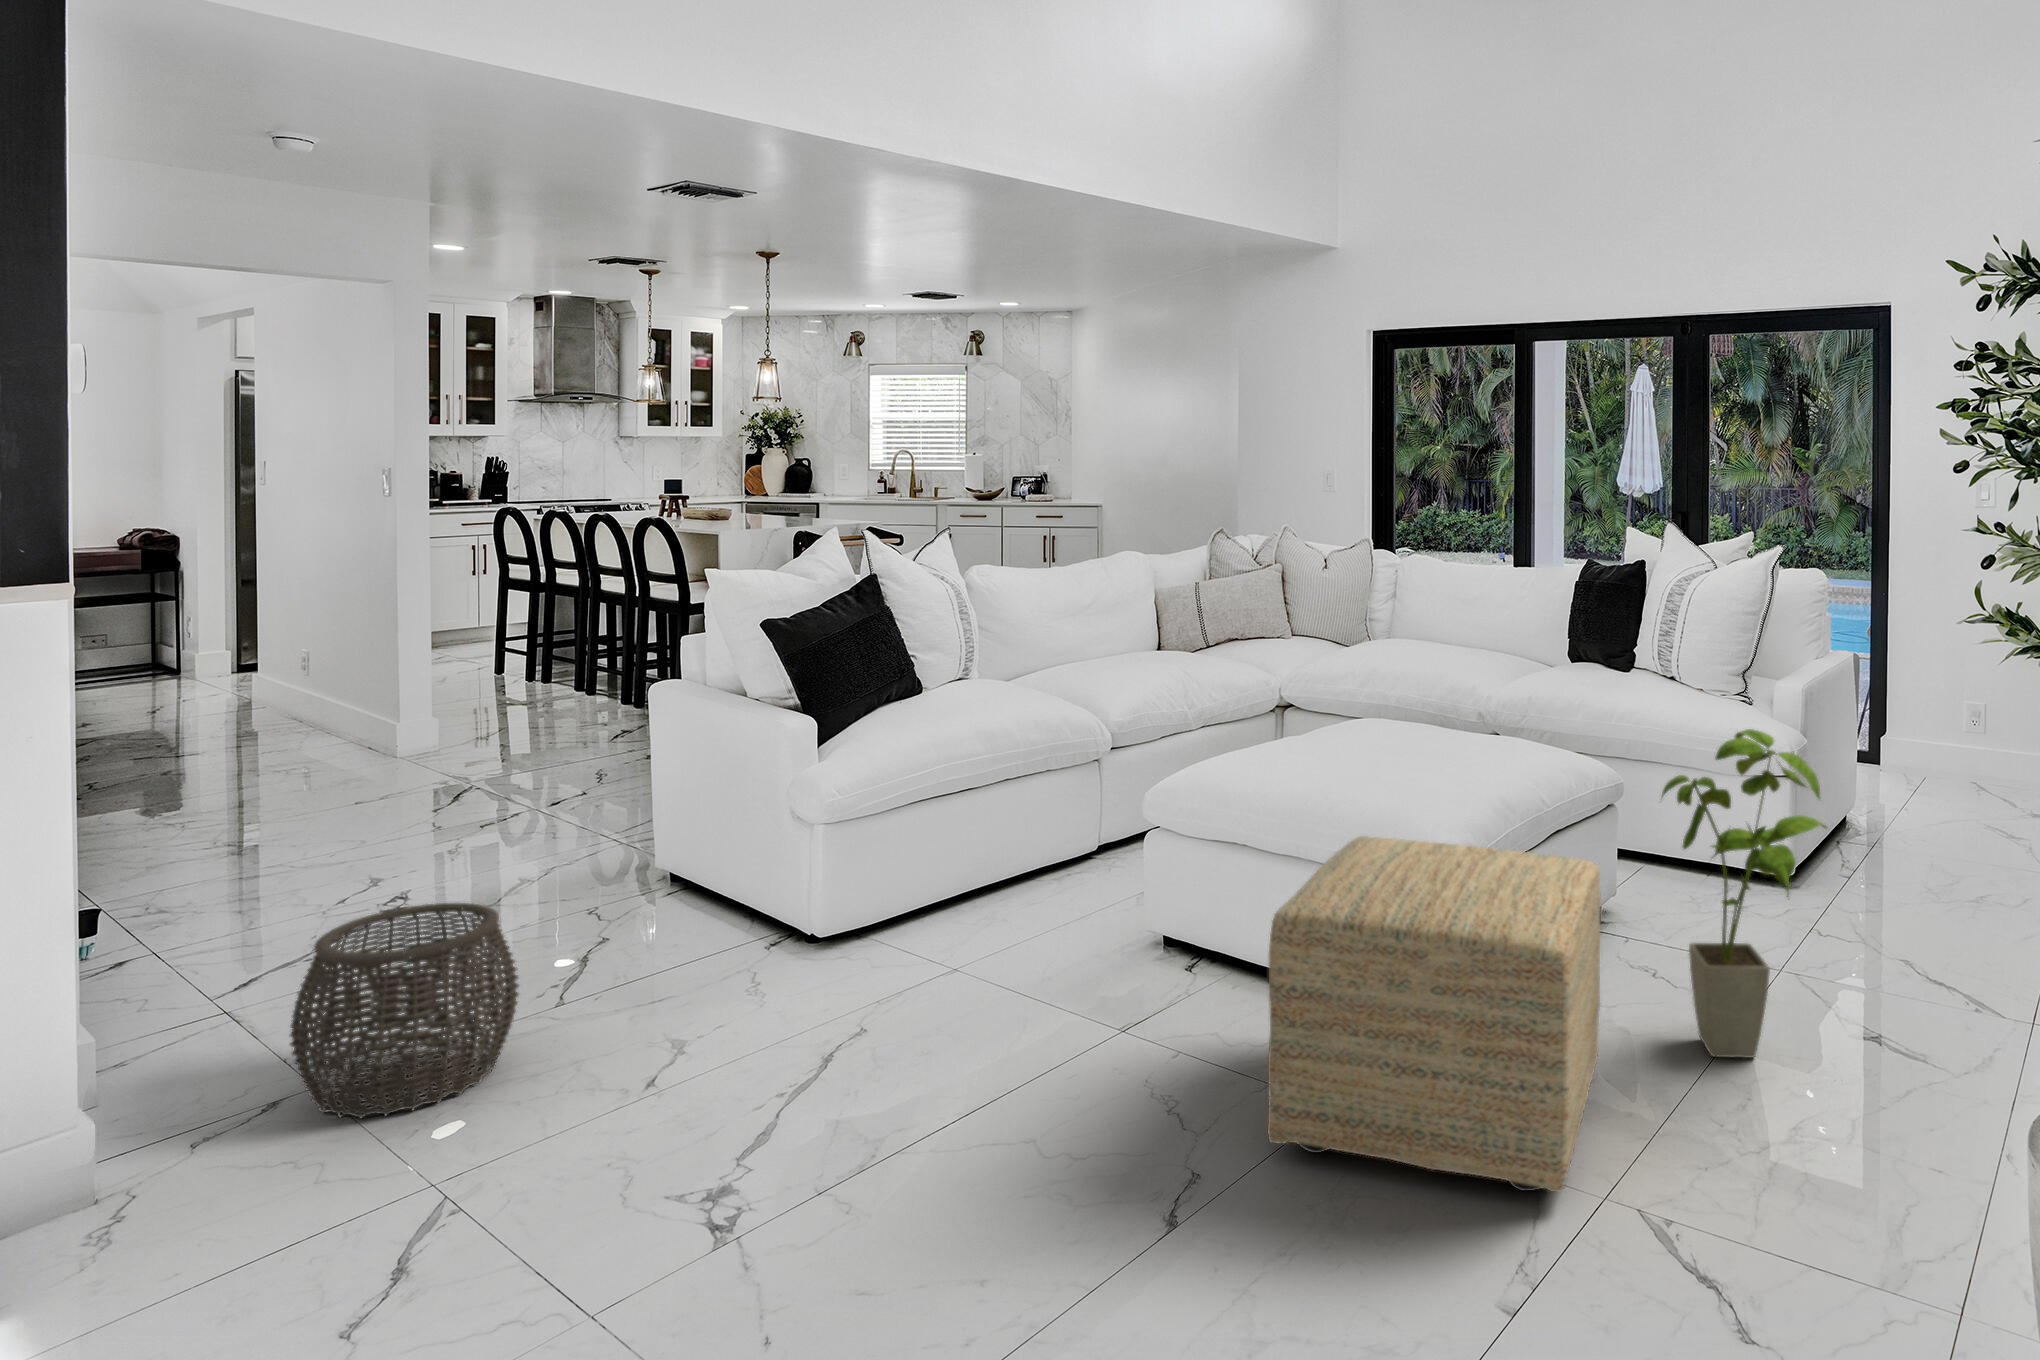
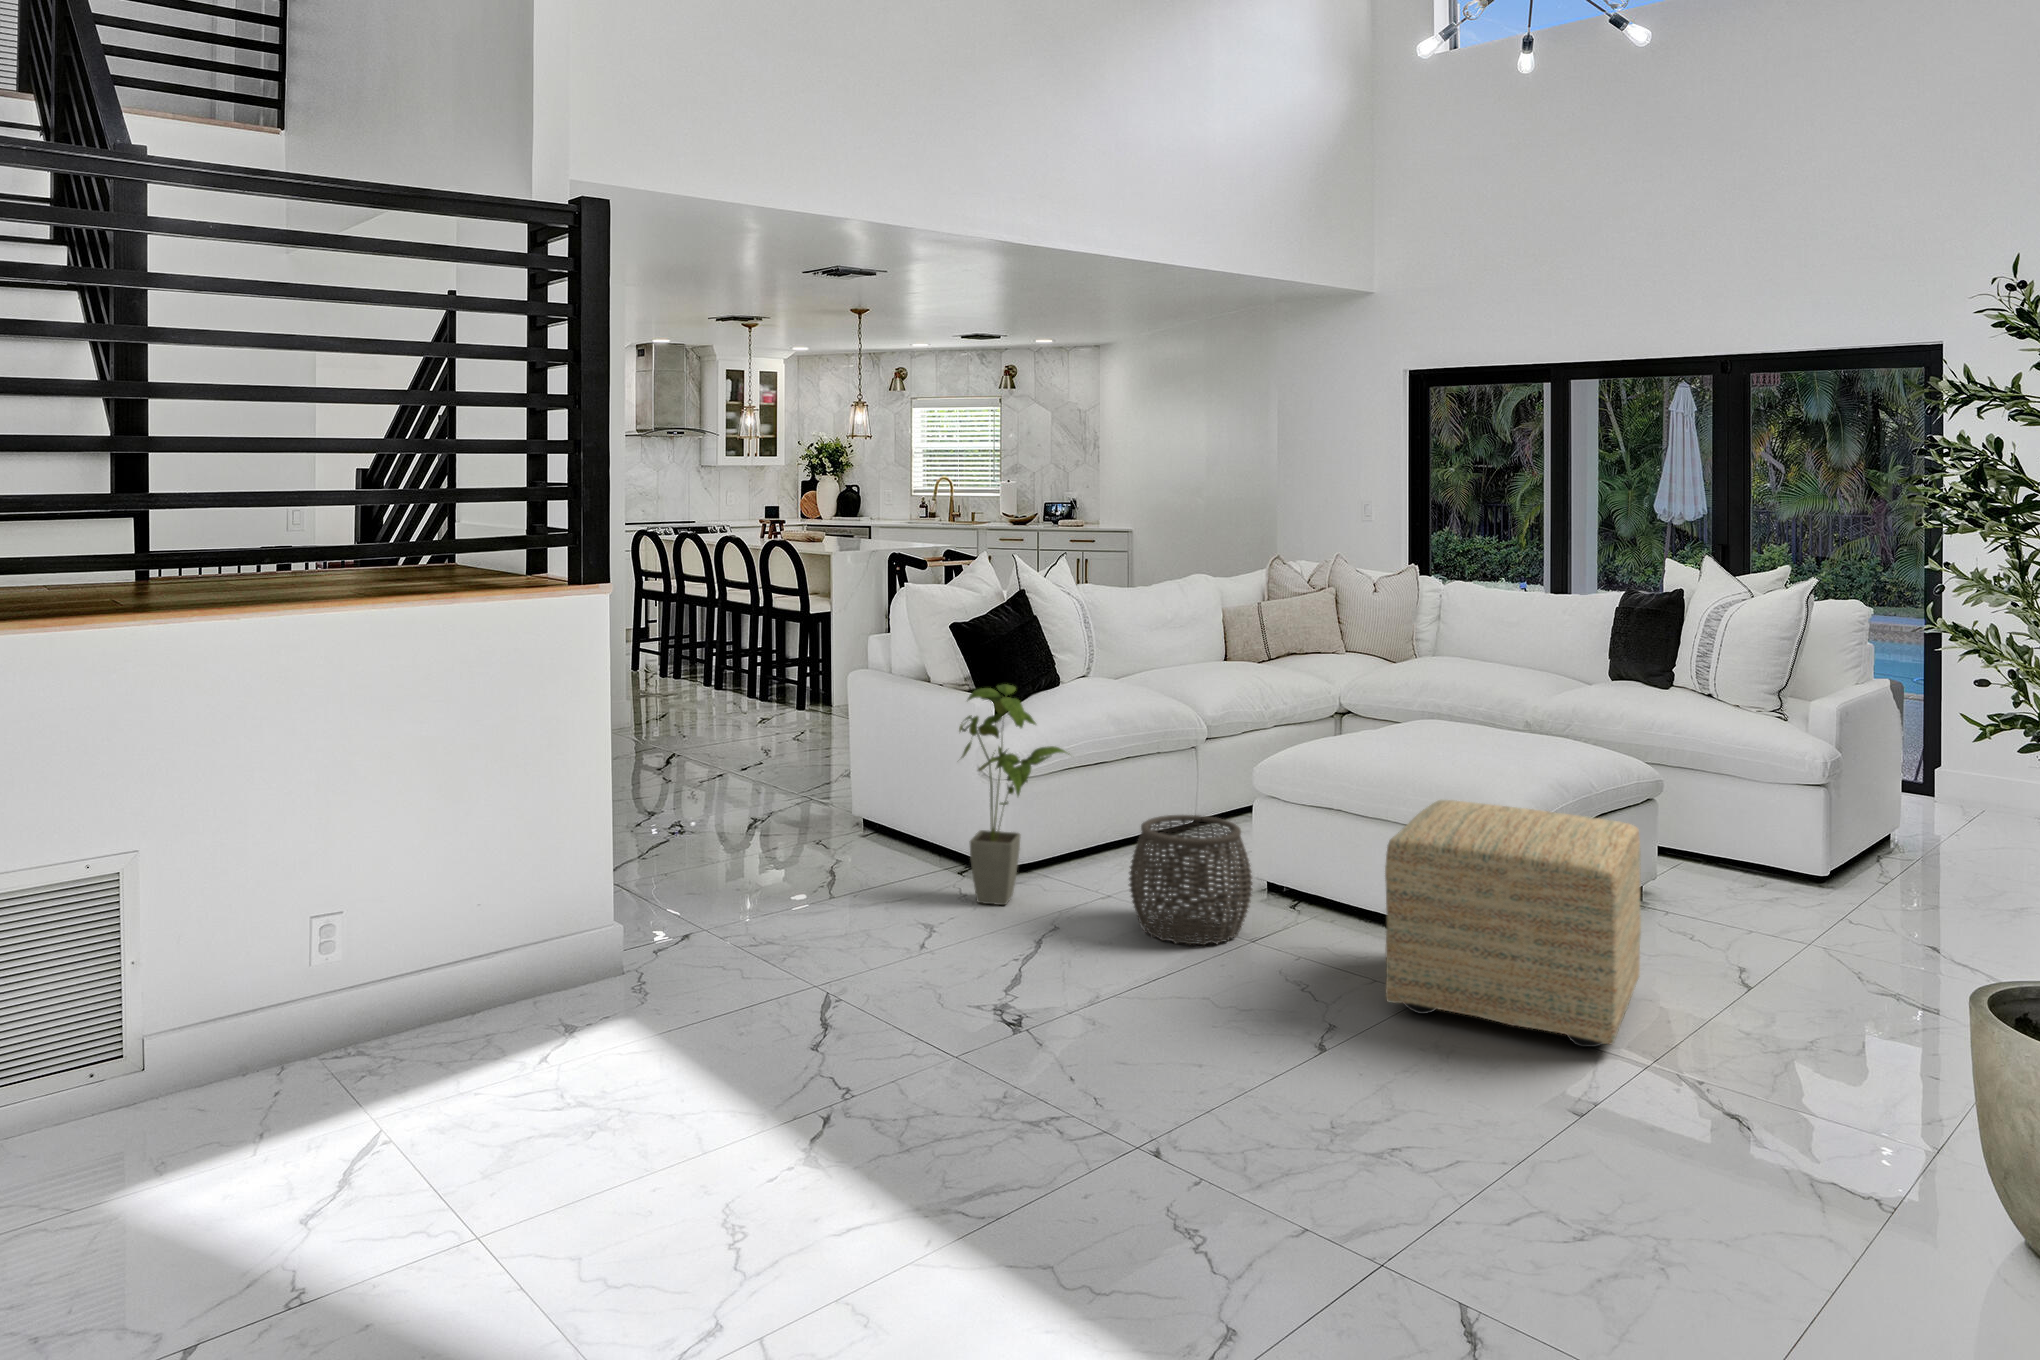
house plant: present [1662,729,1827,1058] -> present [959,684,1067,905]
woven basket: present [290,903,519,1118] -> present [1129,815,1253,945]

